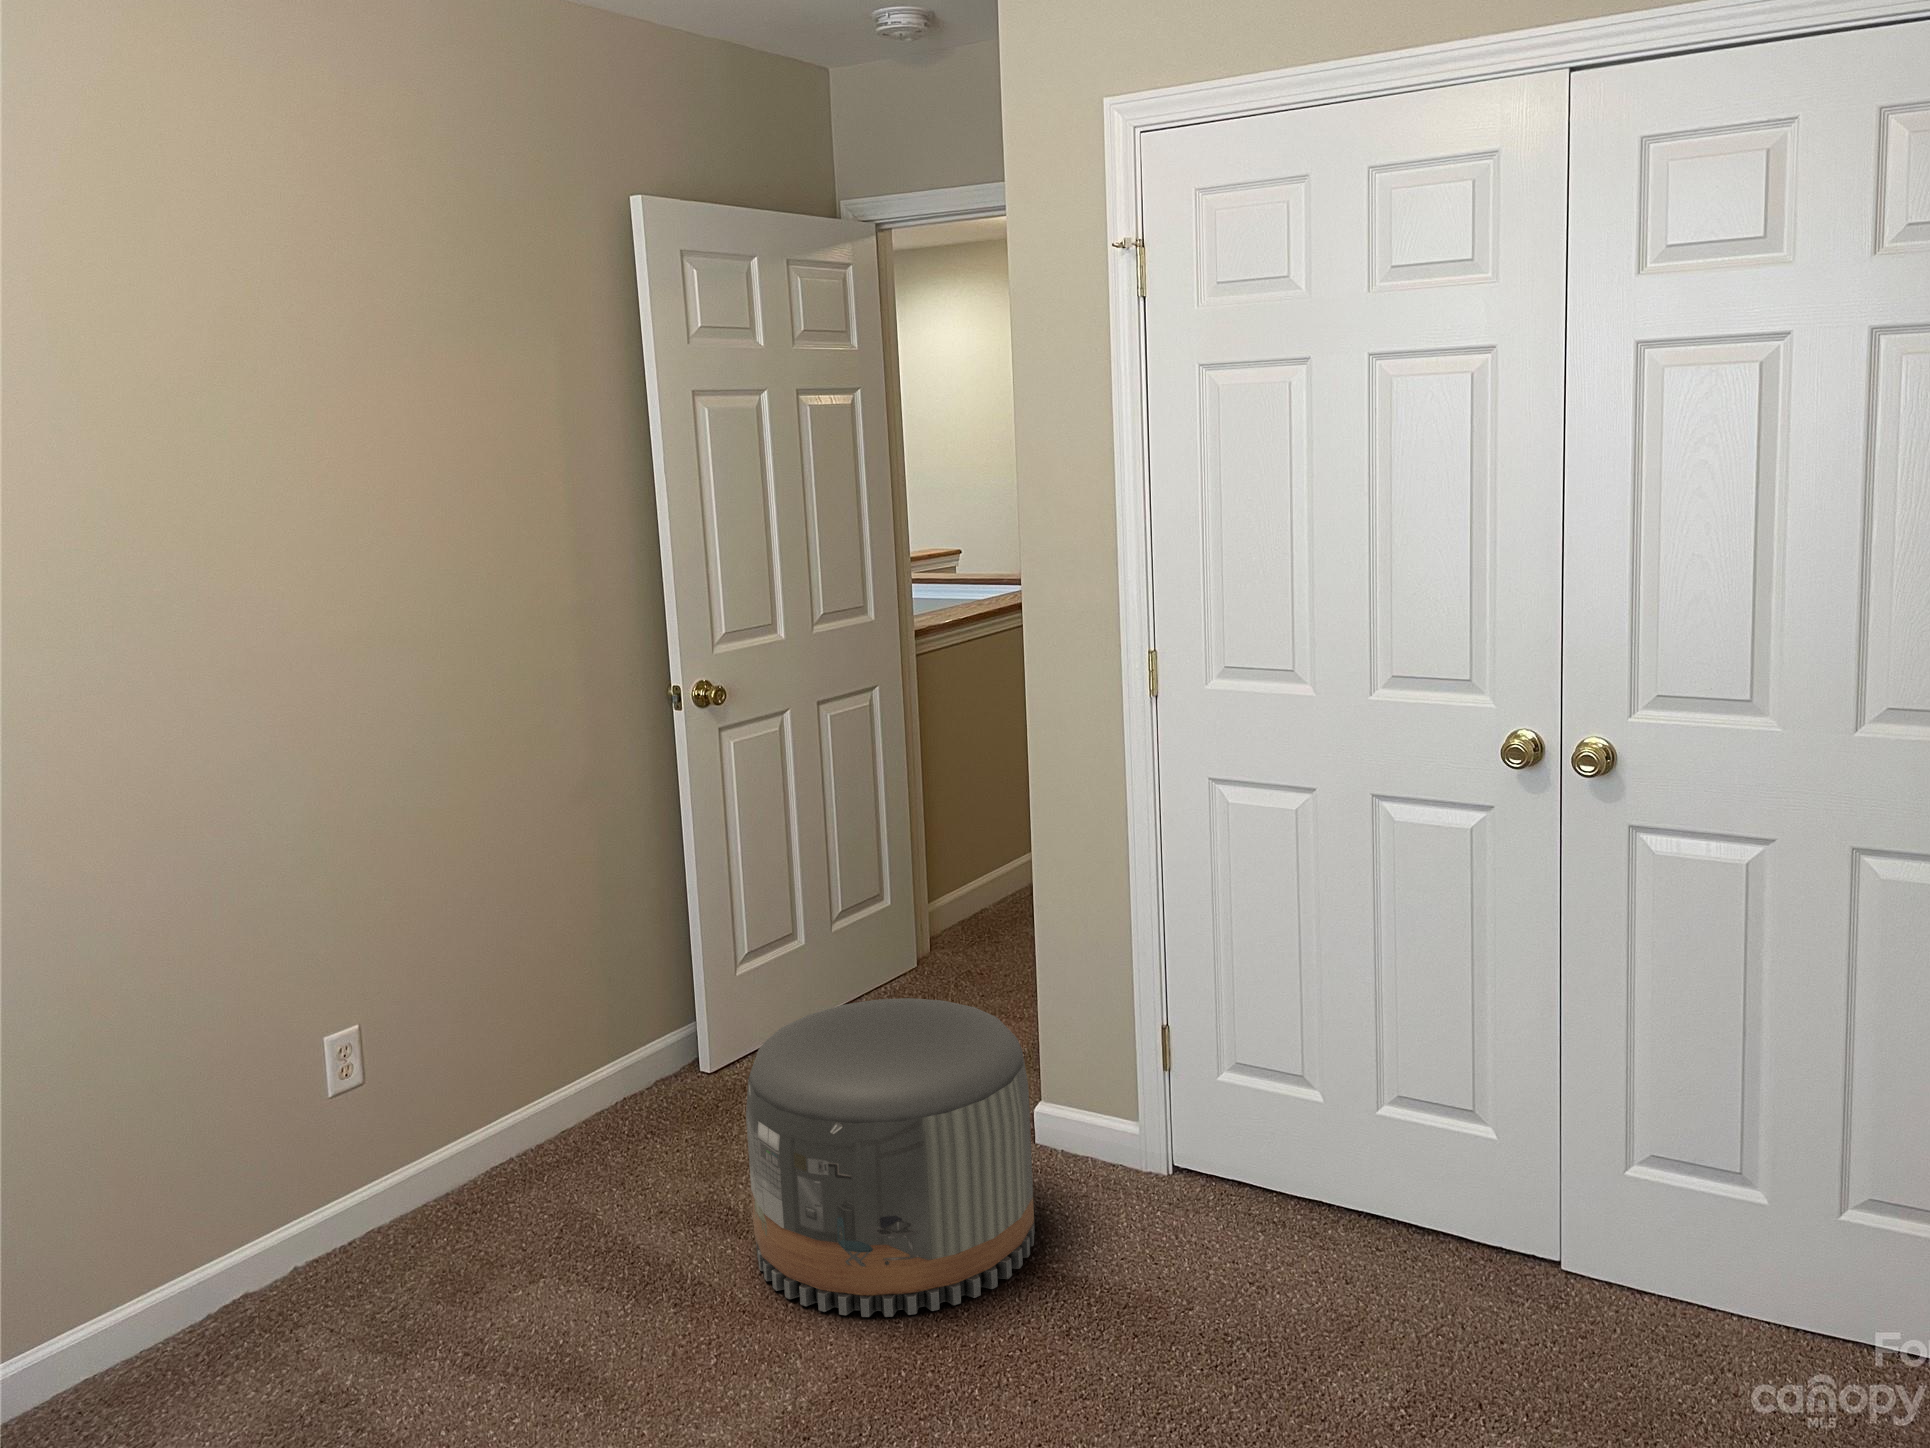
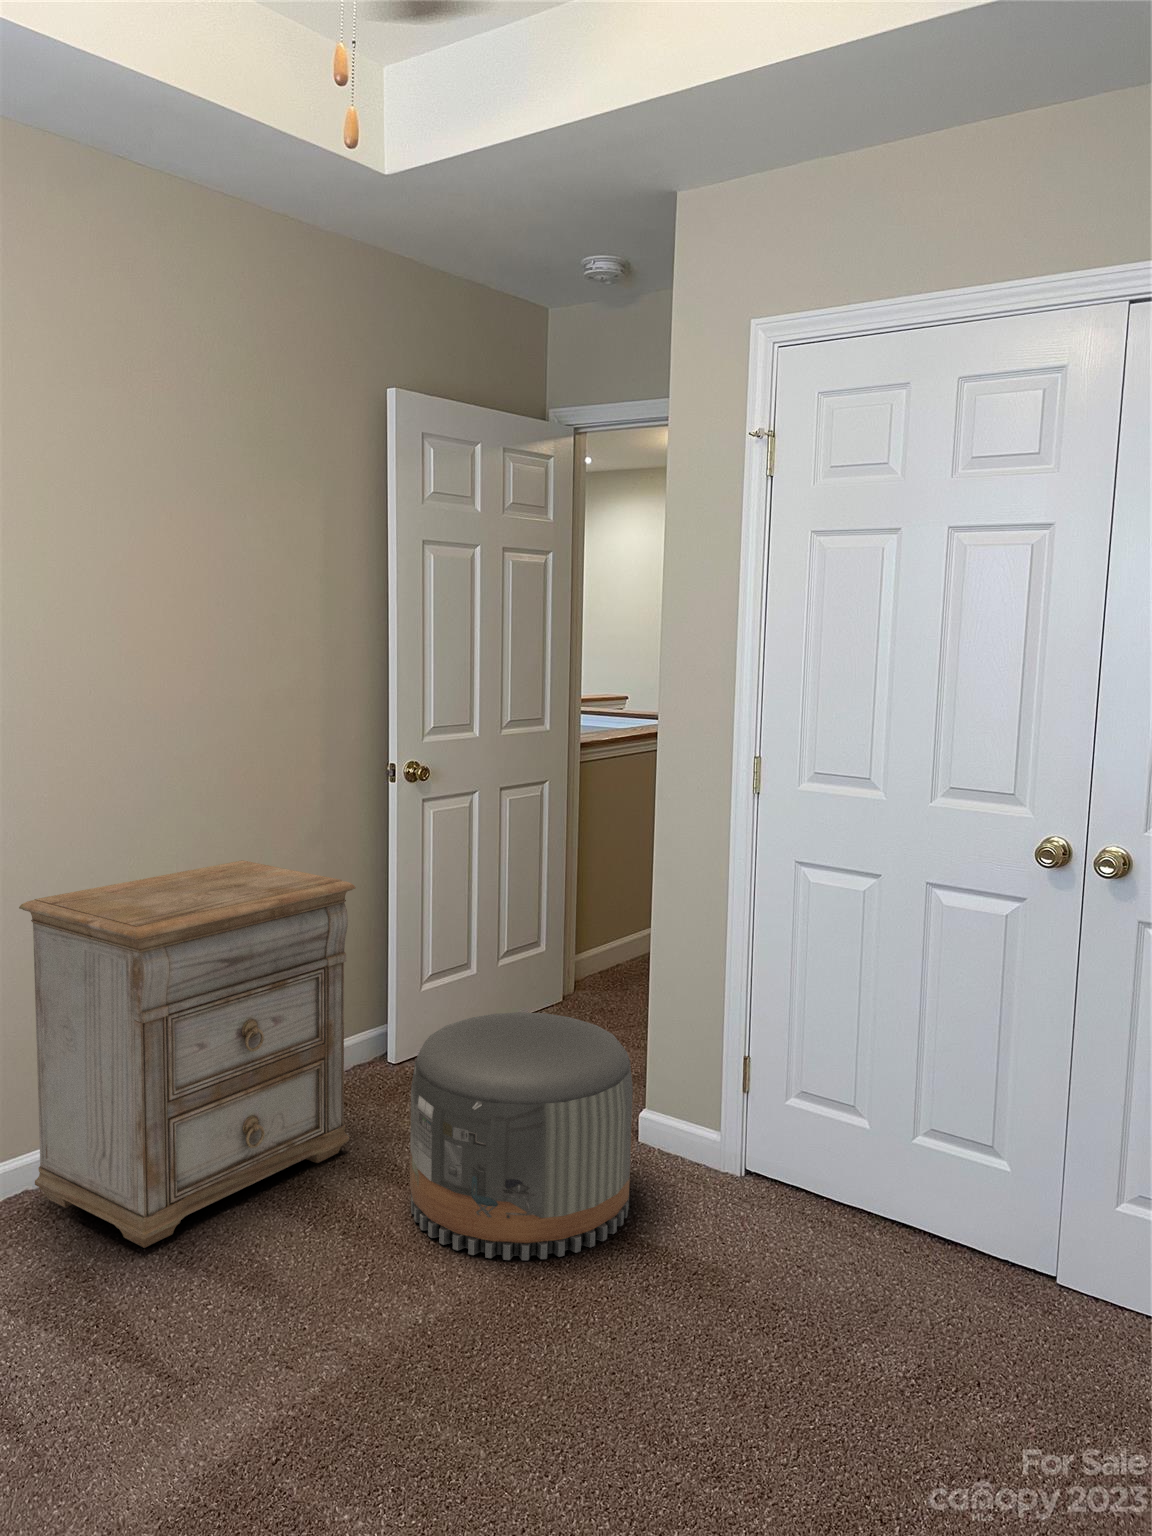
nightstand: none [203,834,666,1354] -> present [19,860,356,1248]

